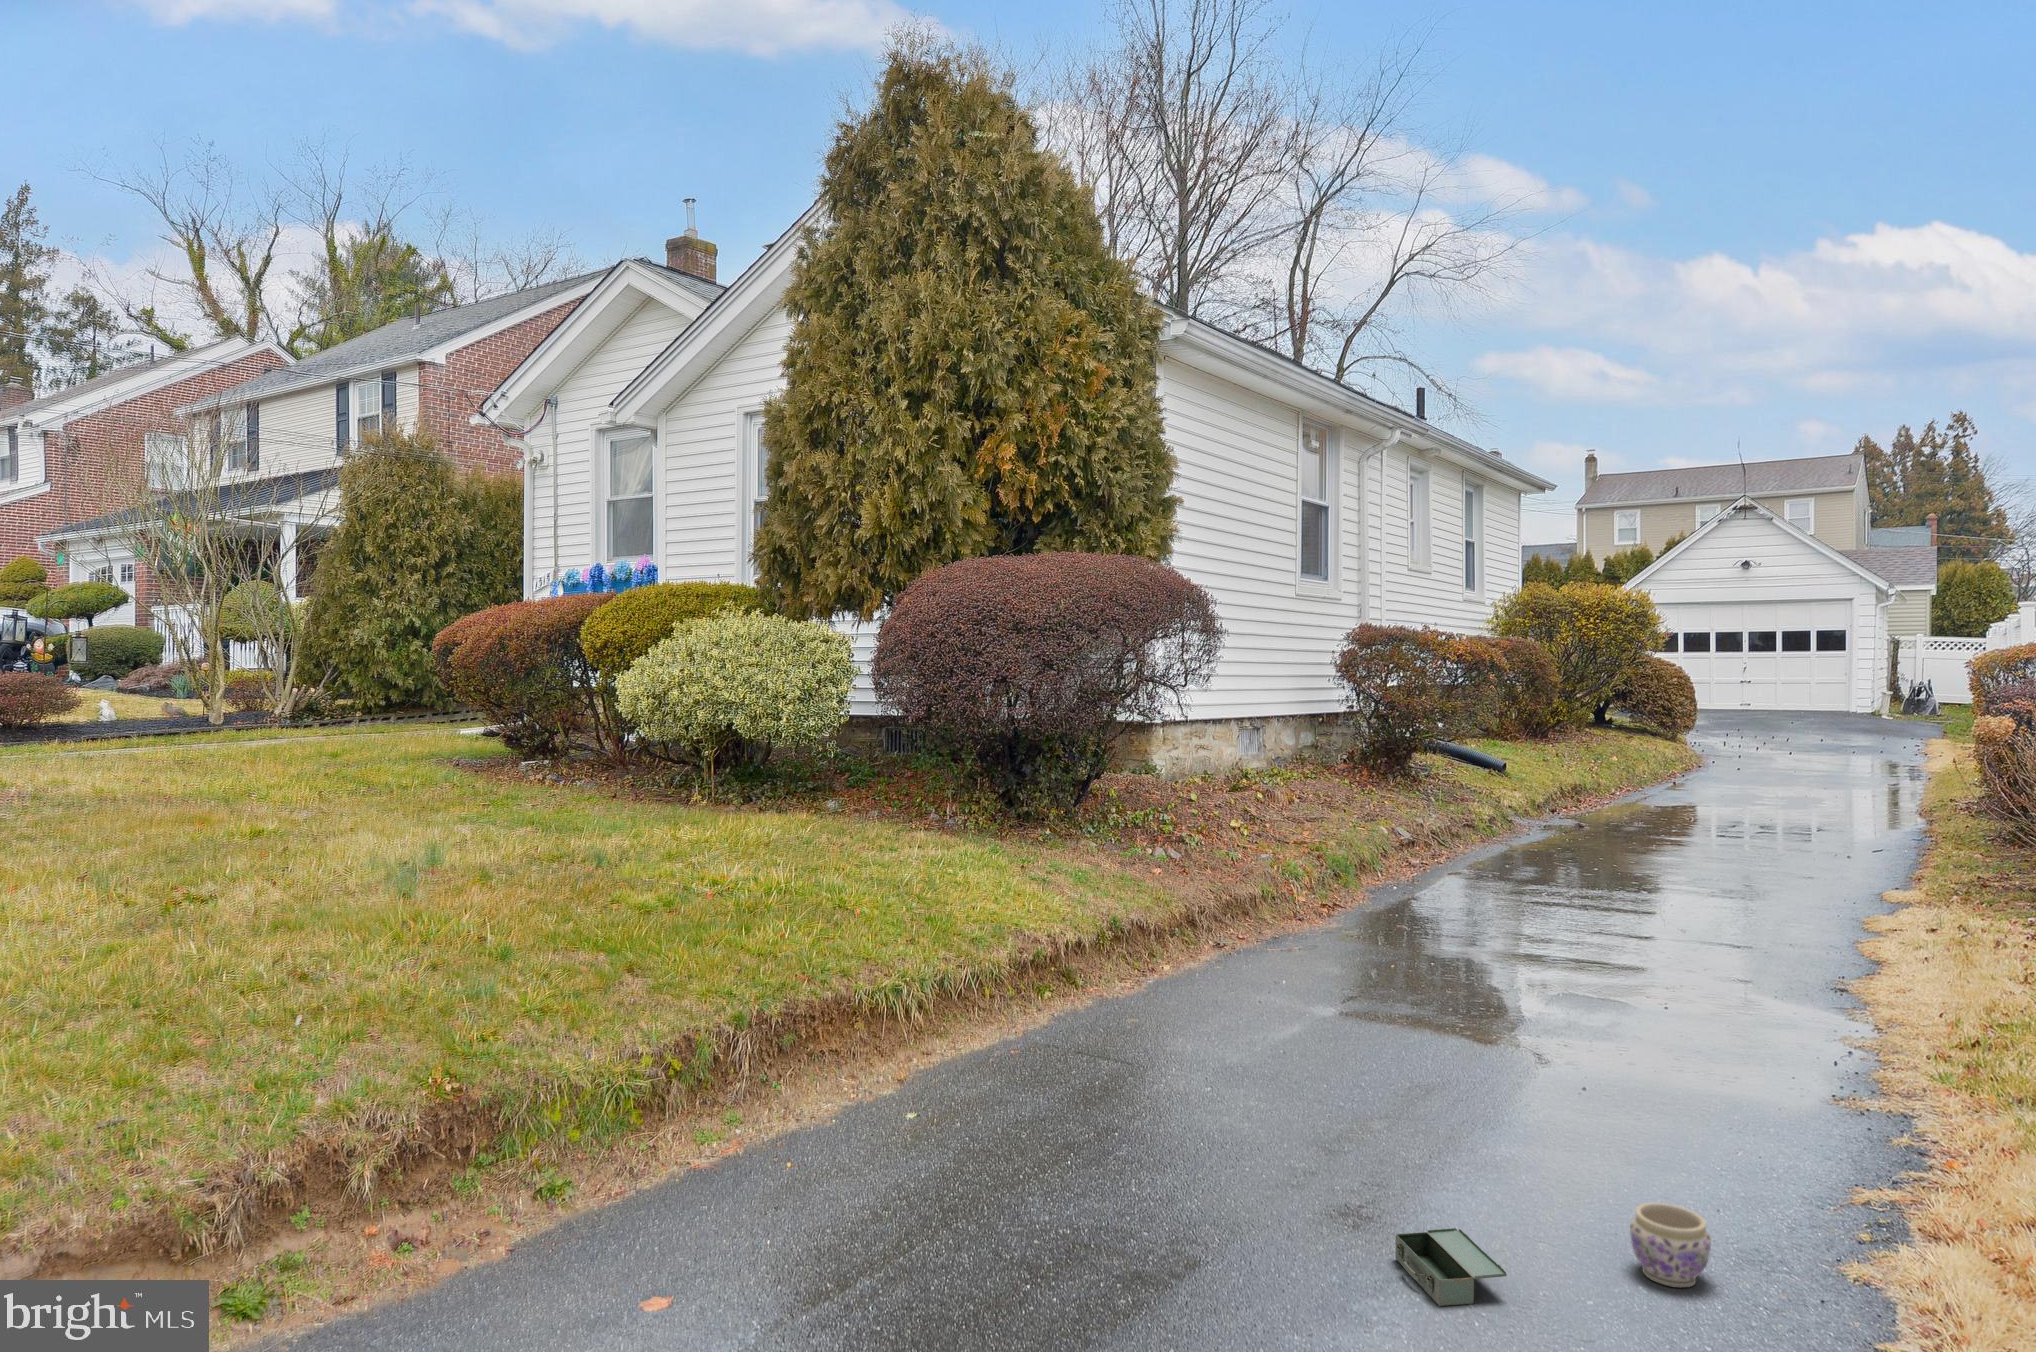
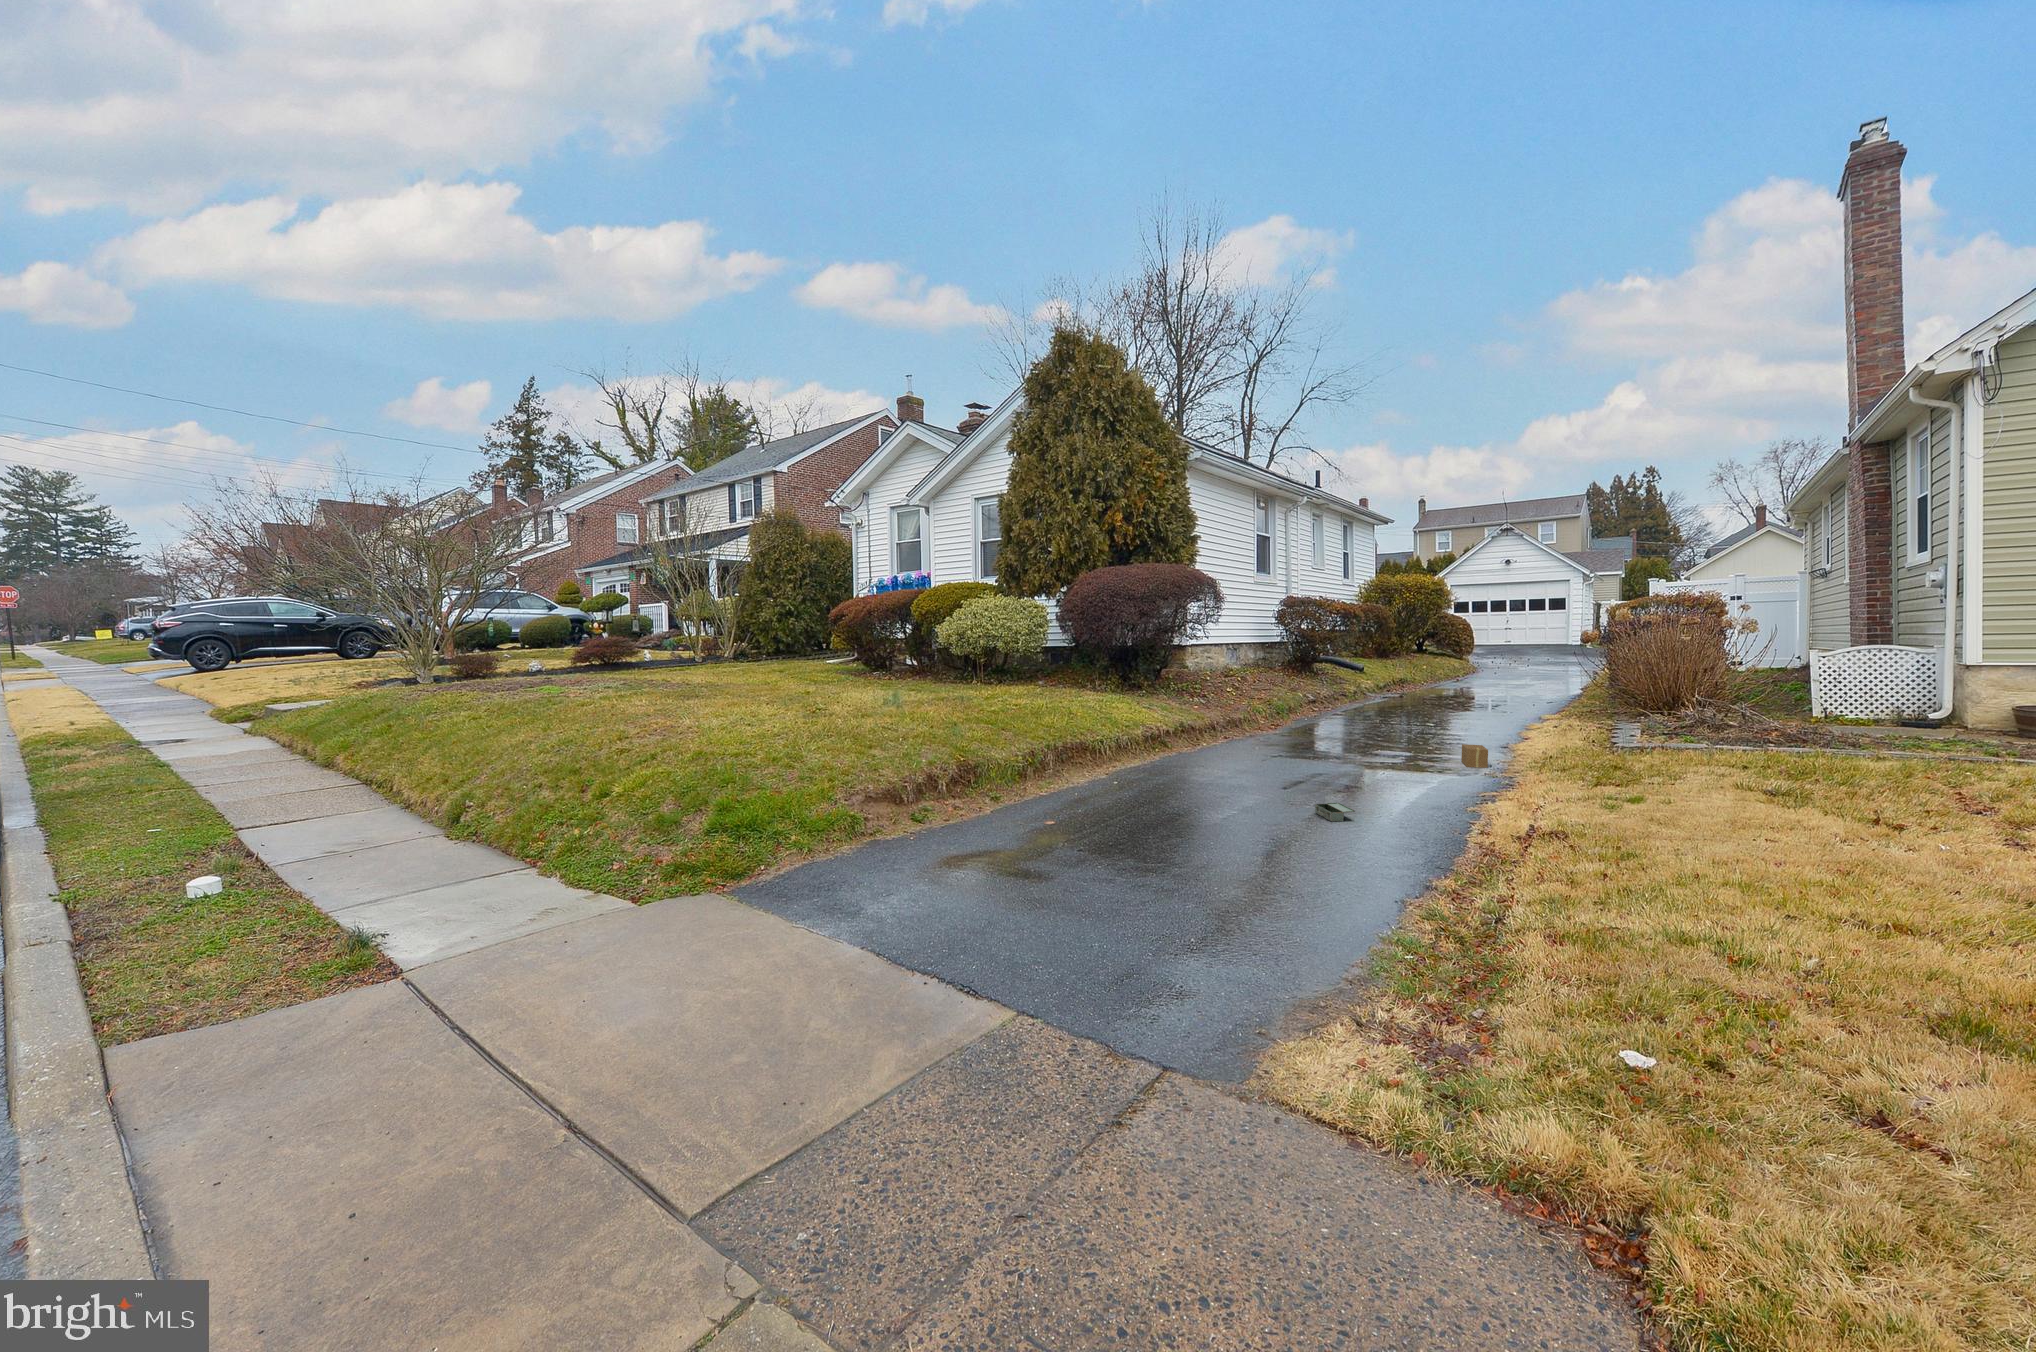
cardboard box: none [1741,991,1808,1056] -> present [1461,744,1488,768]
planter: present [1630,1203,1711,1288] -> none [1400,792,1429,818]

